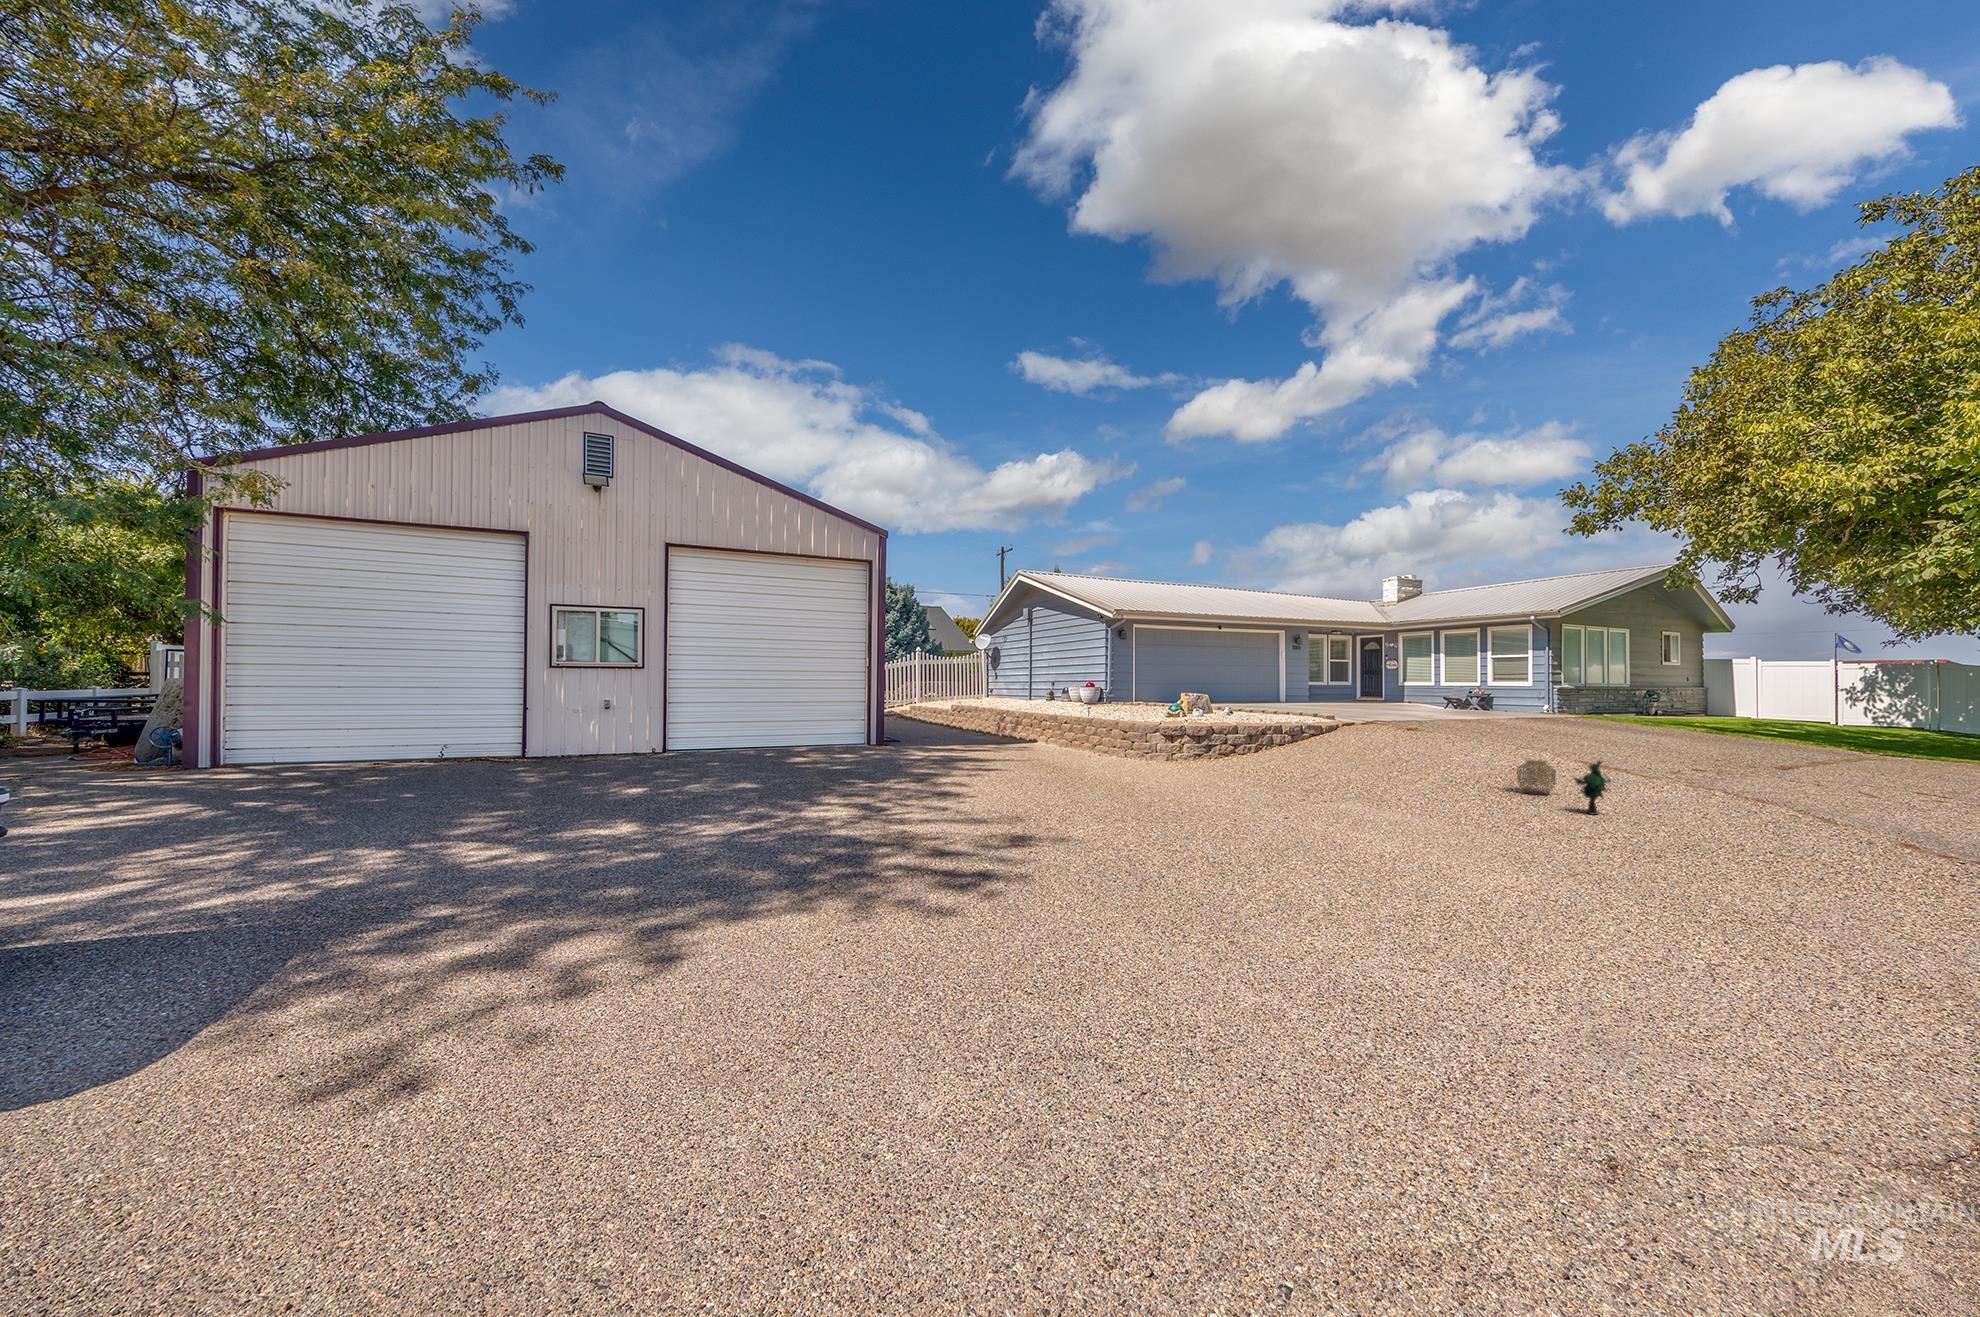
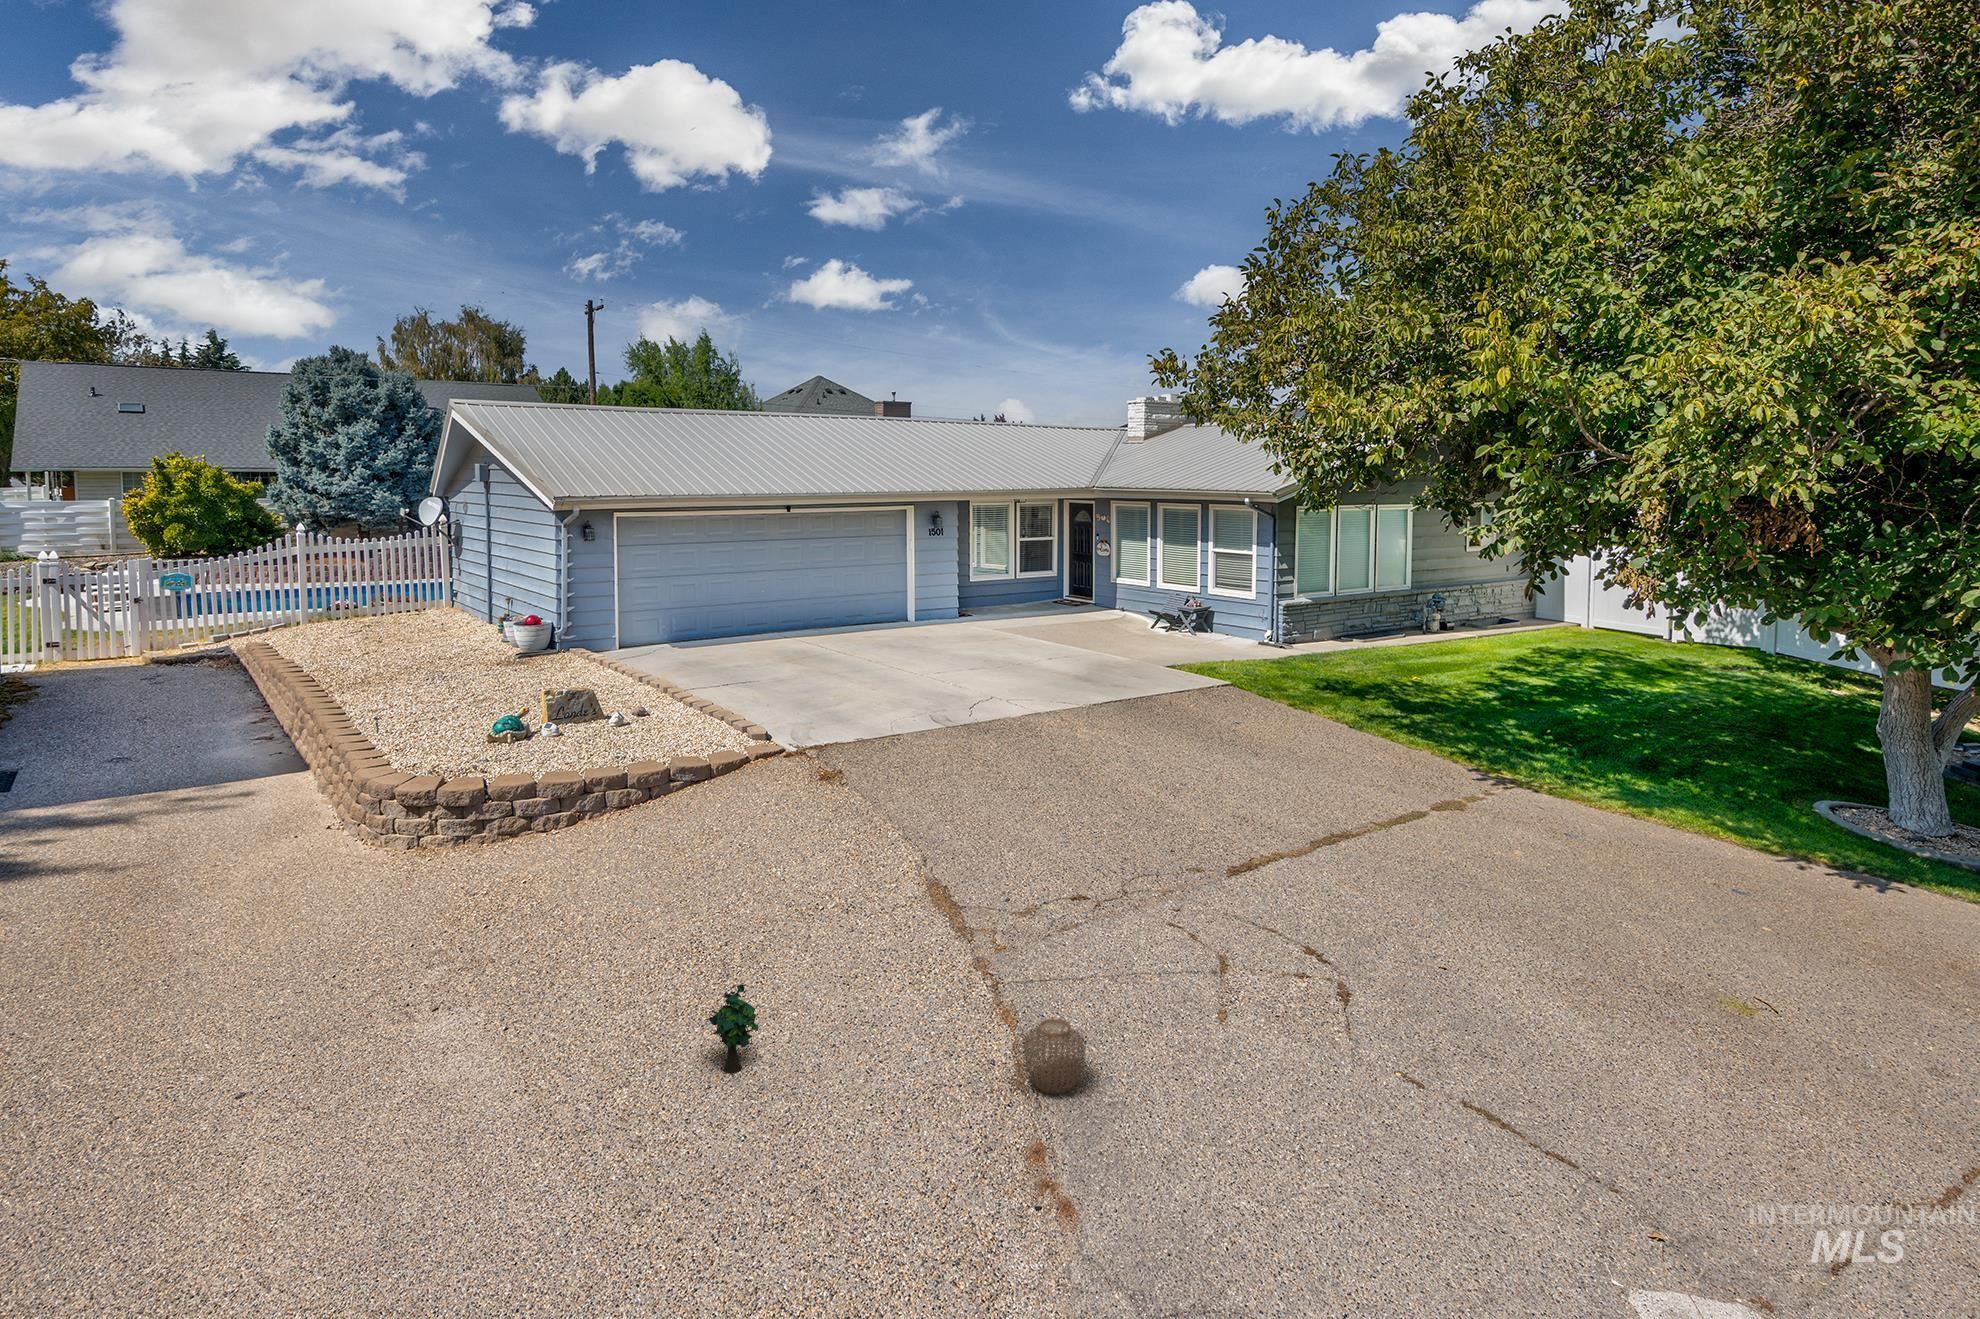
woven basket: present [1517,760,1556,795] -> present [1023,1019,1085,1094]

